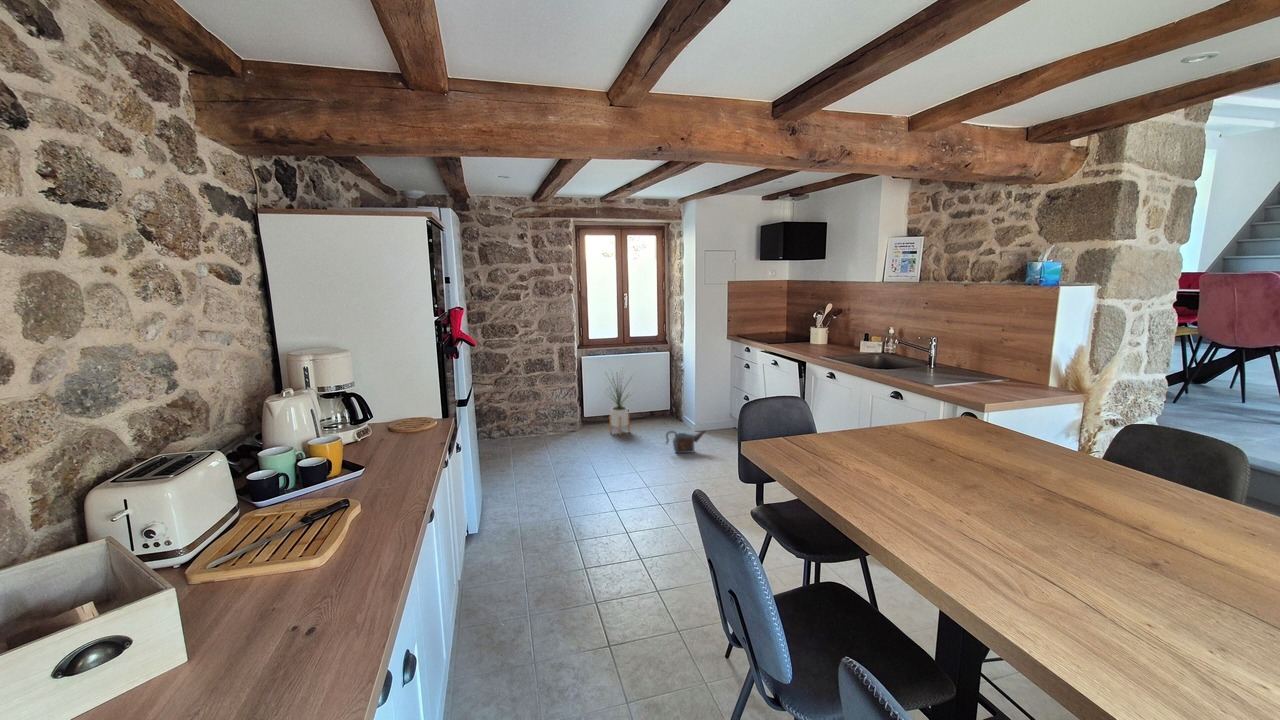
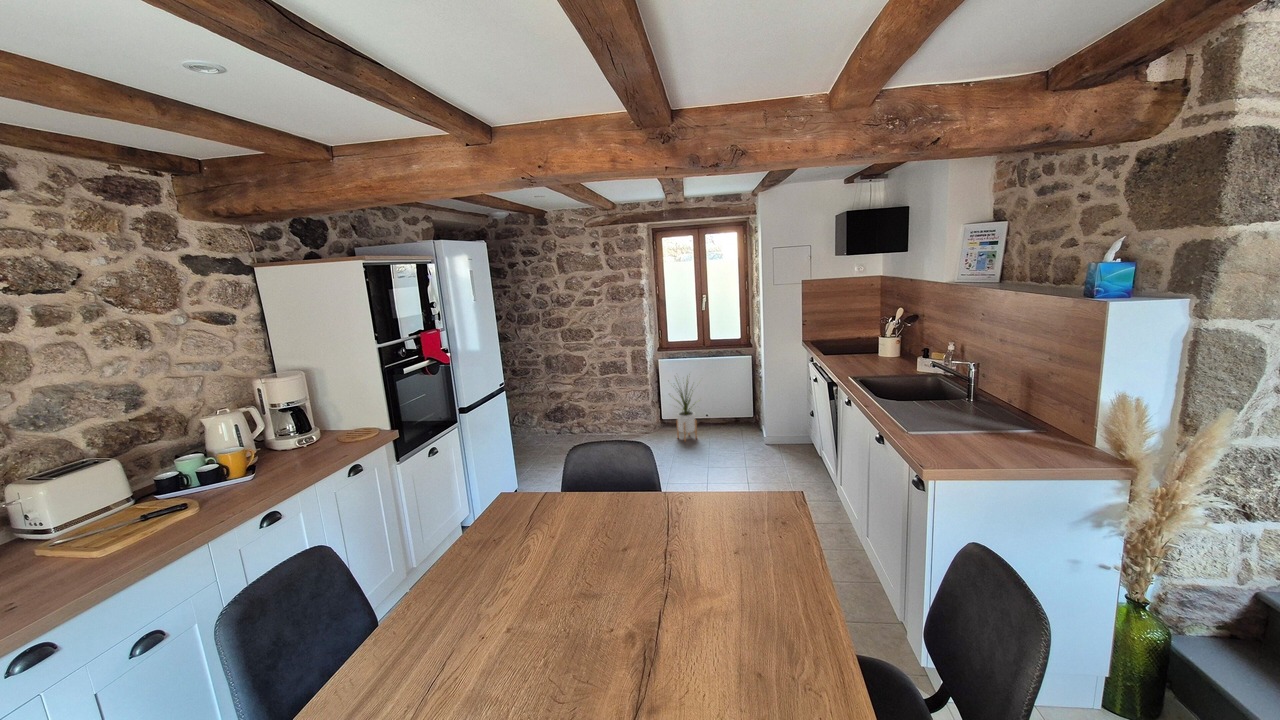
watering can: present [666,430,705,453] -> none [712,443,756,468]

